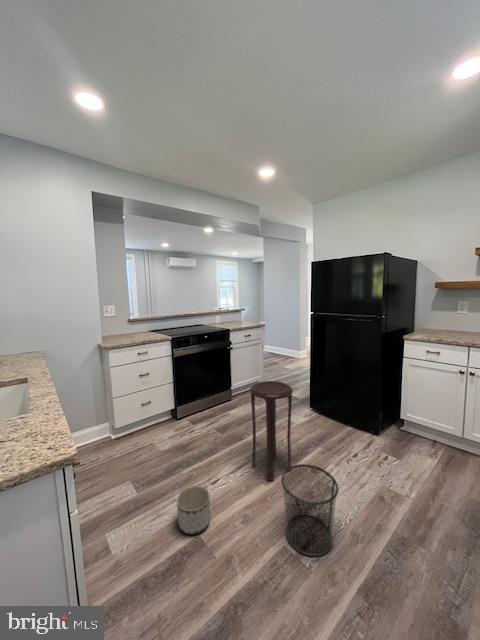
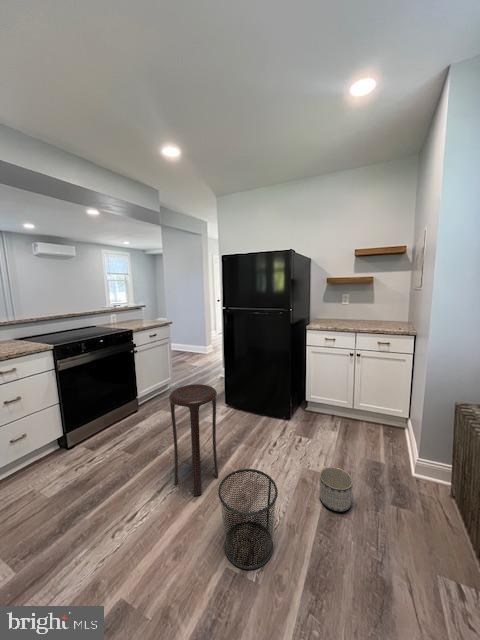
planter: present [177,486,210,534] -> present [320,467,353,512]

